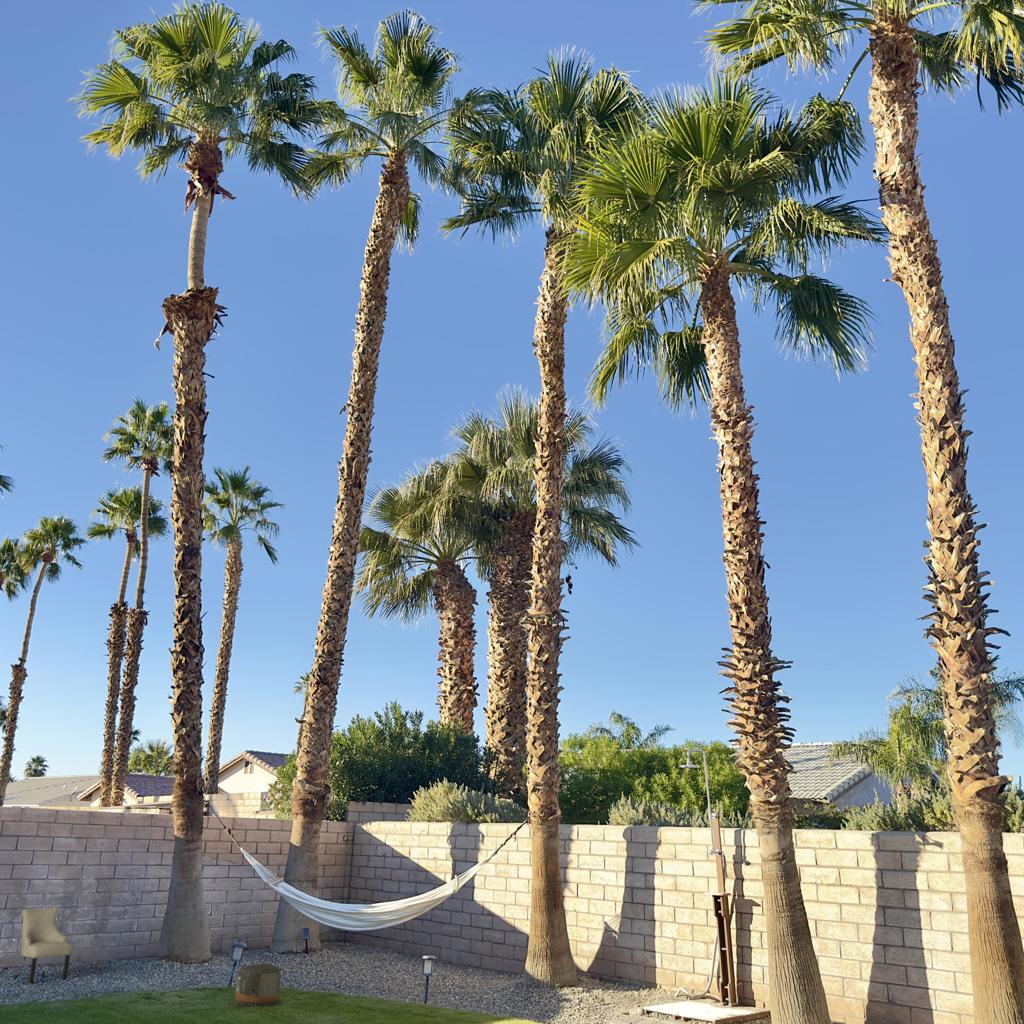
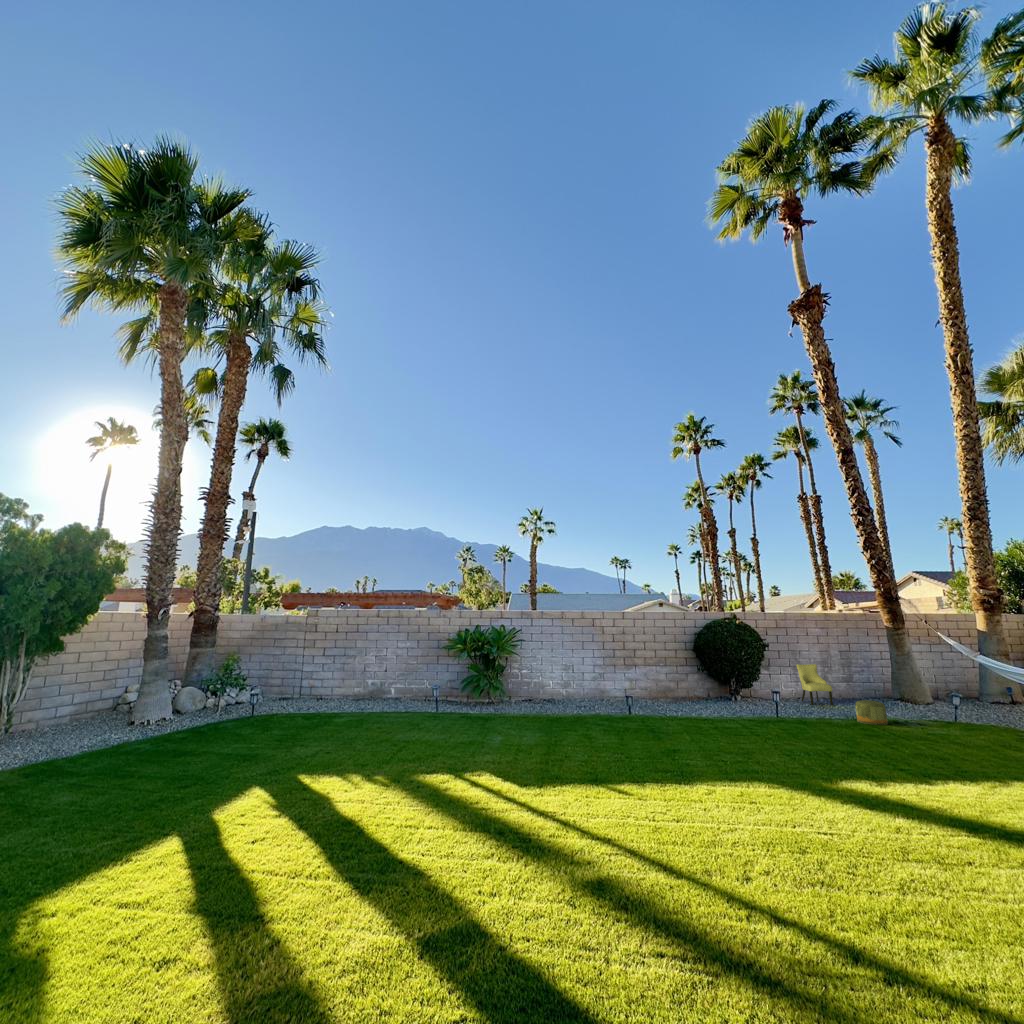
pouf: present [235,964,281,1006] -> present [855,700,888,725]

